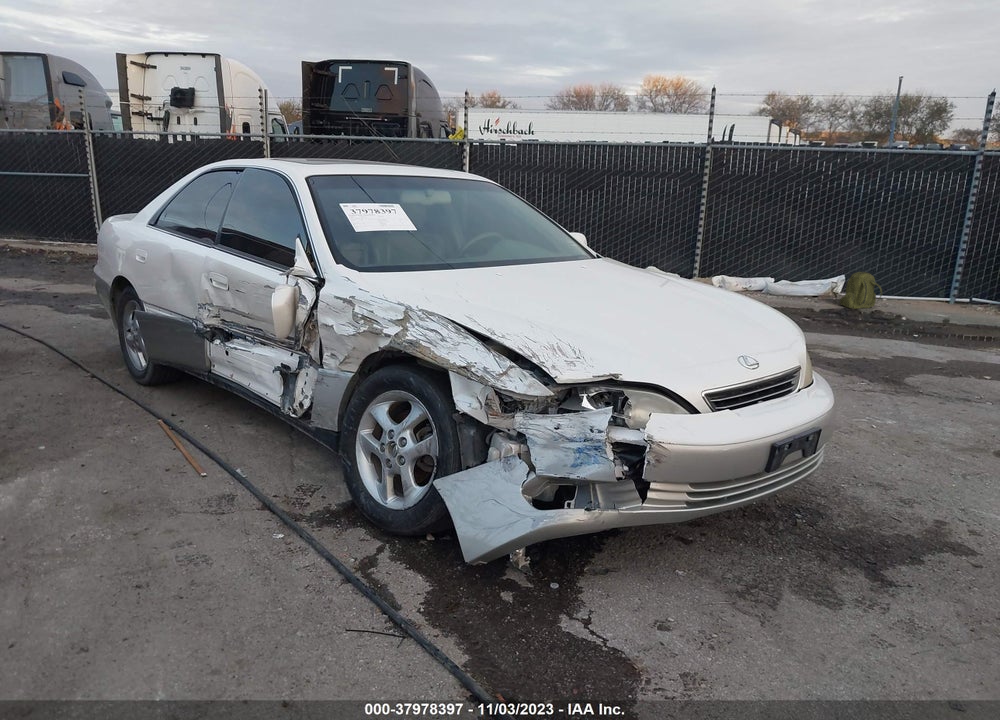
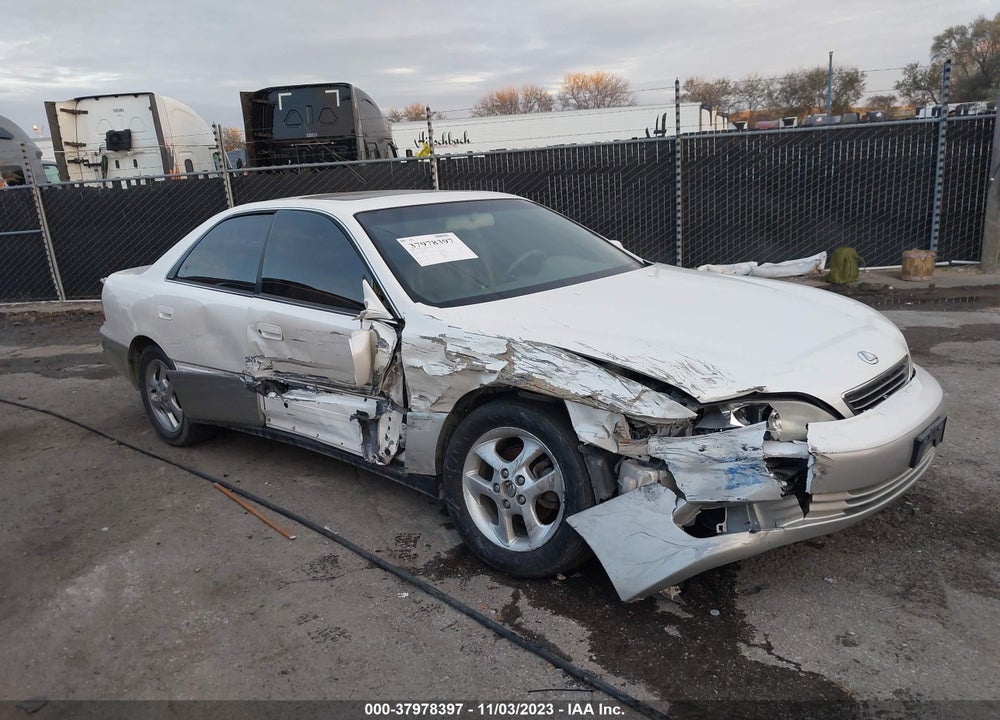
bucket: none [918,282,960,316] -> present [901,248,940,281]

